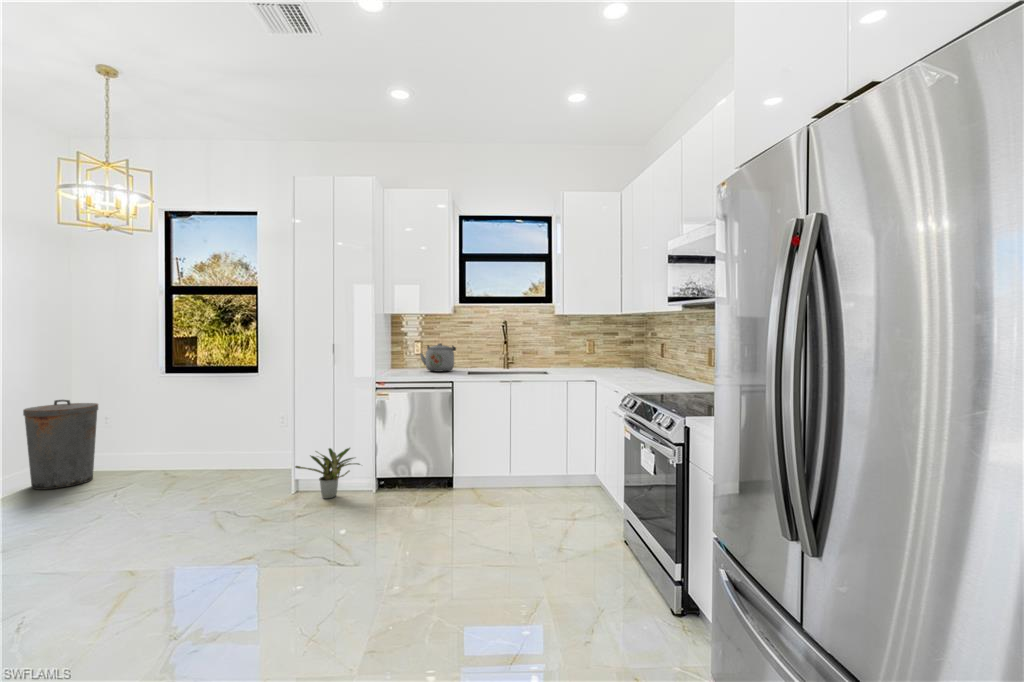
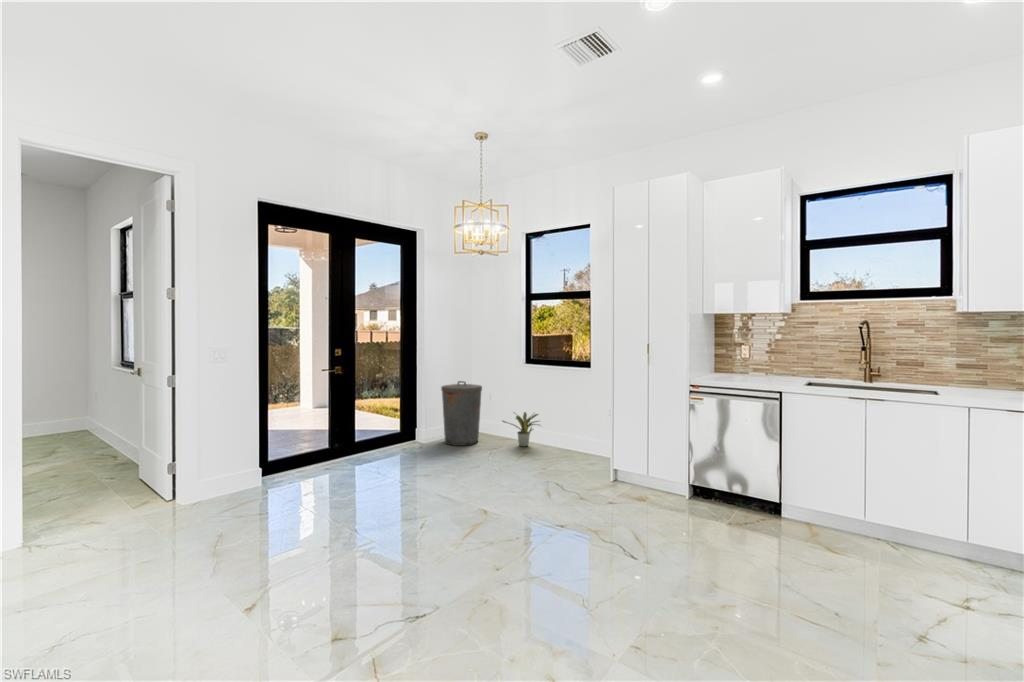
kettle: present [420,343,456,372] -> none [745,347,793,380]
potted plant: present [295,448,360,499] -> present [503,412,539,447]

